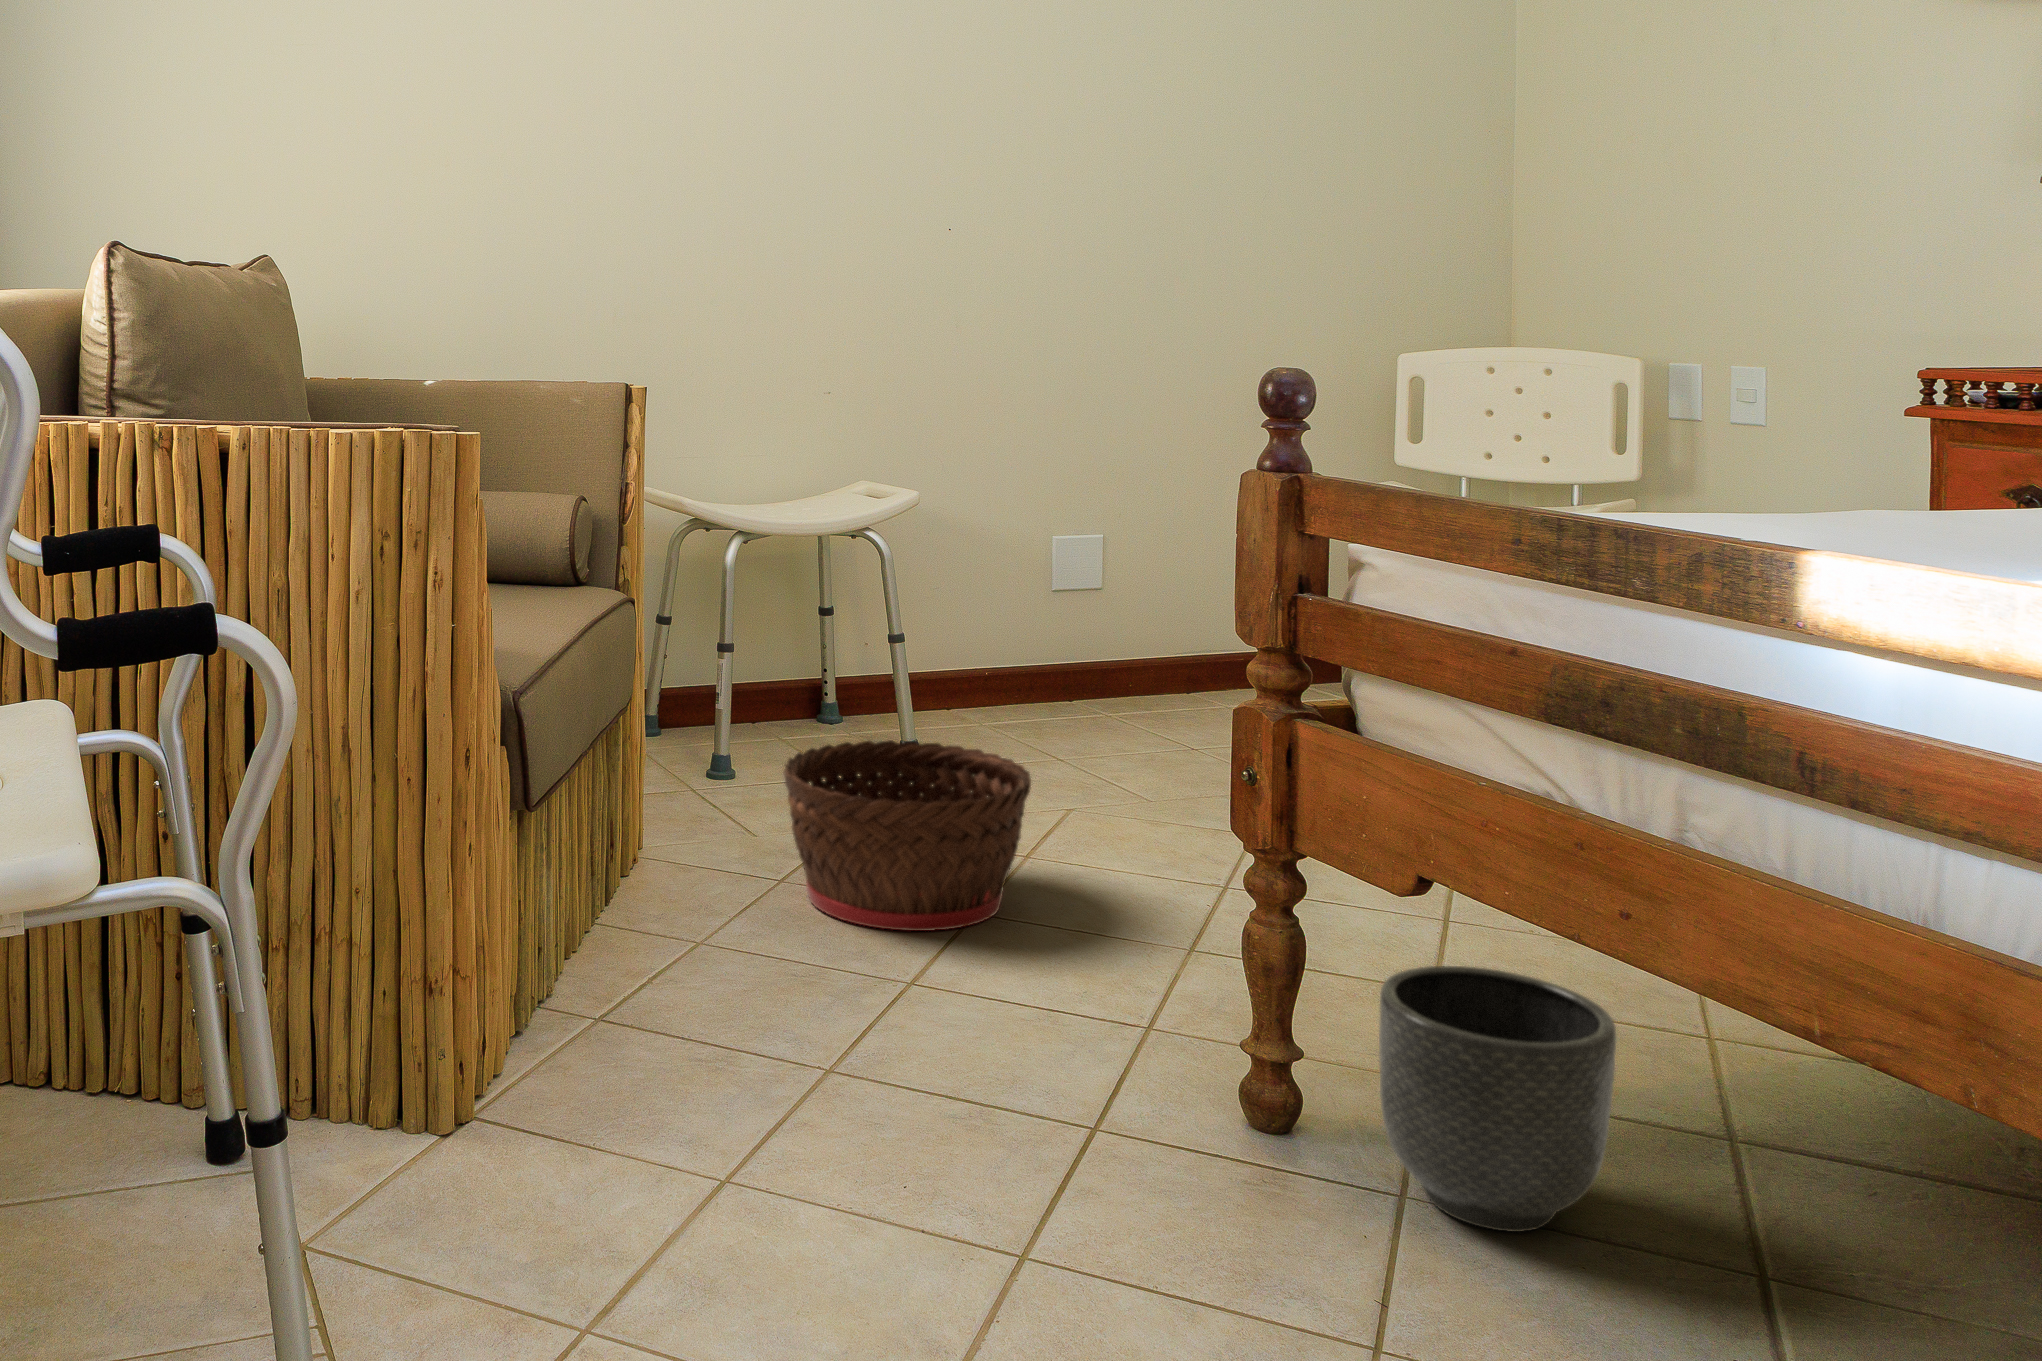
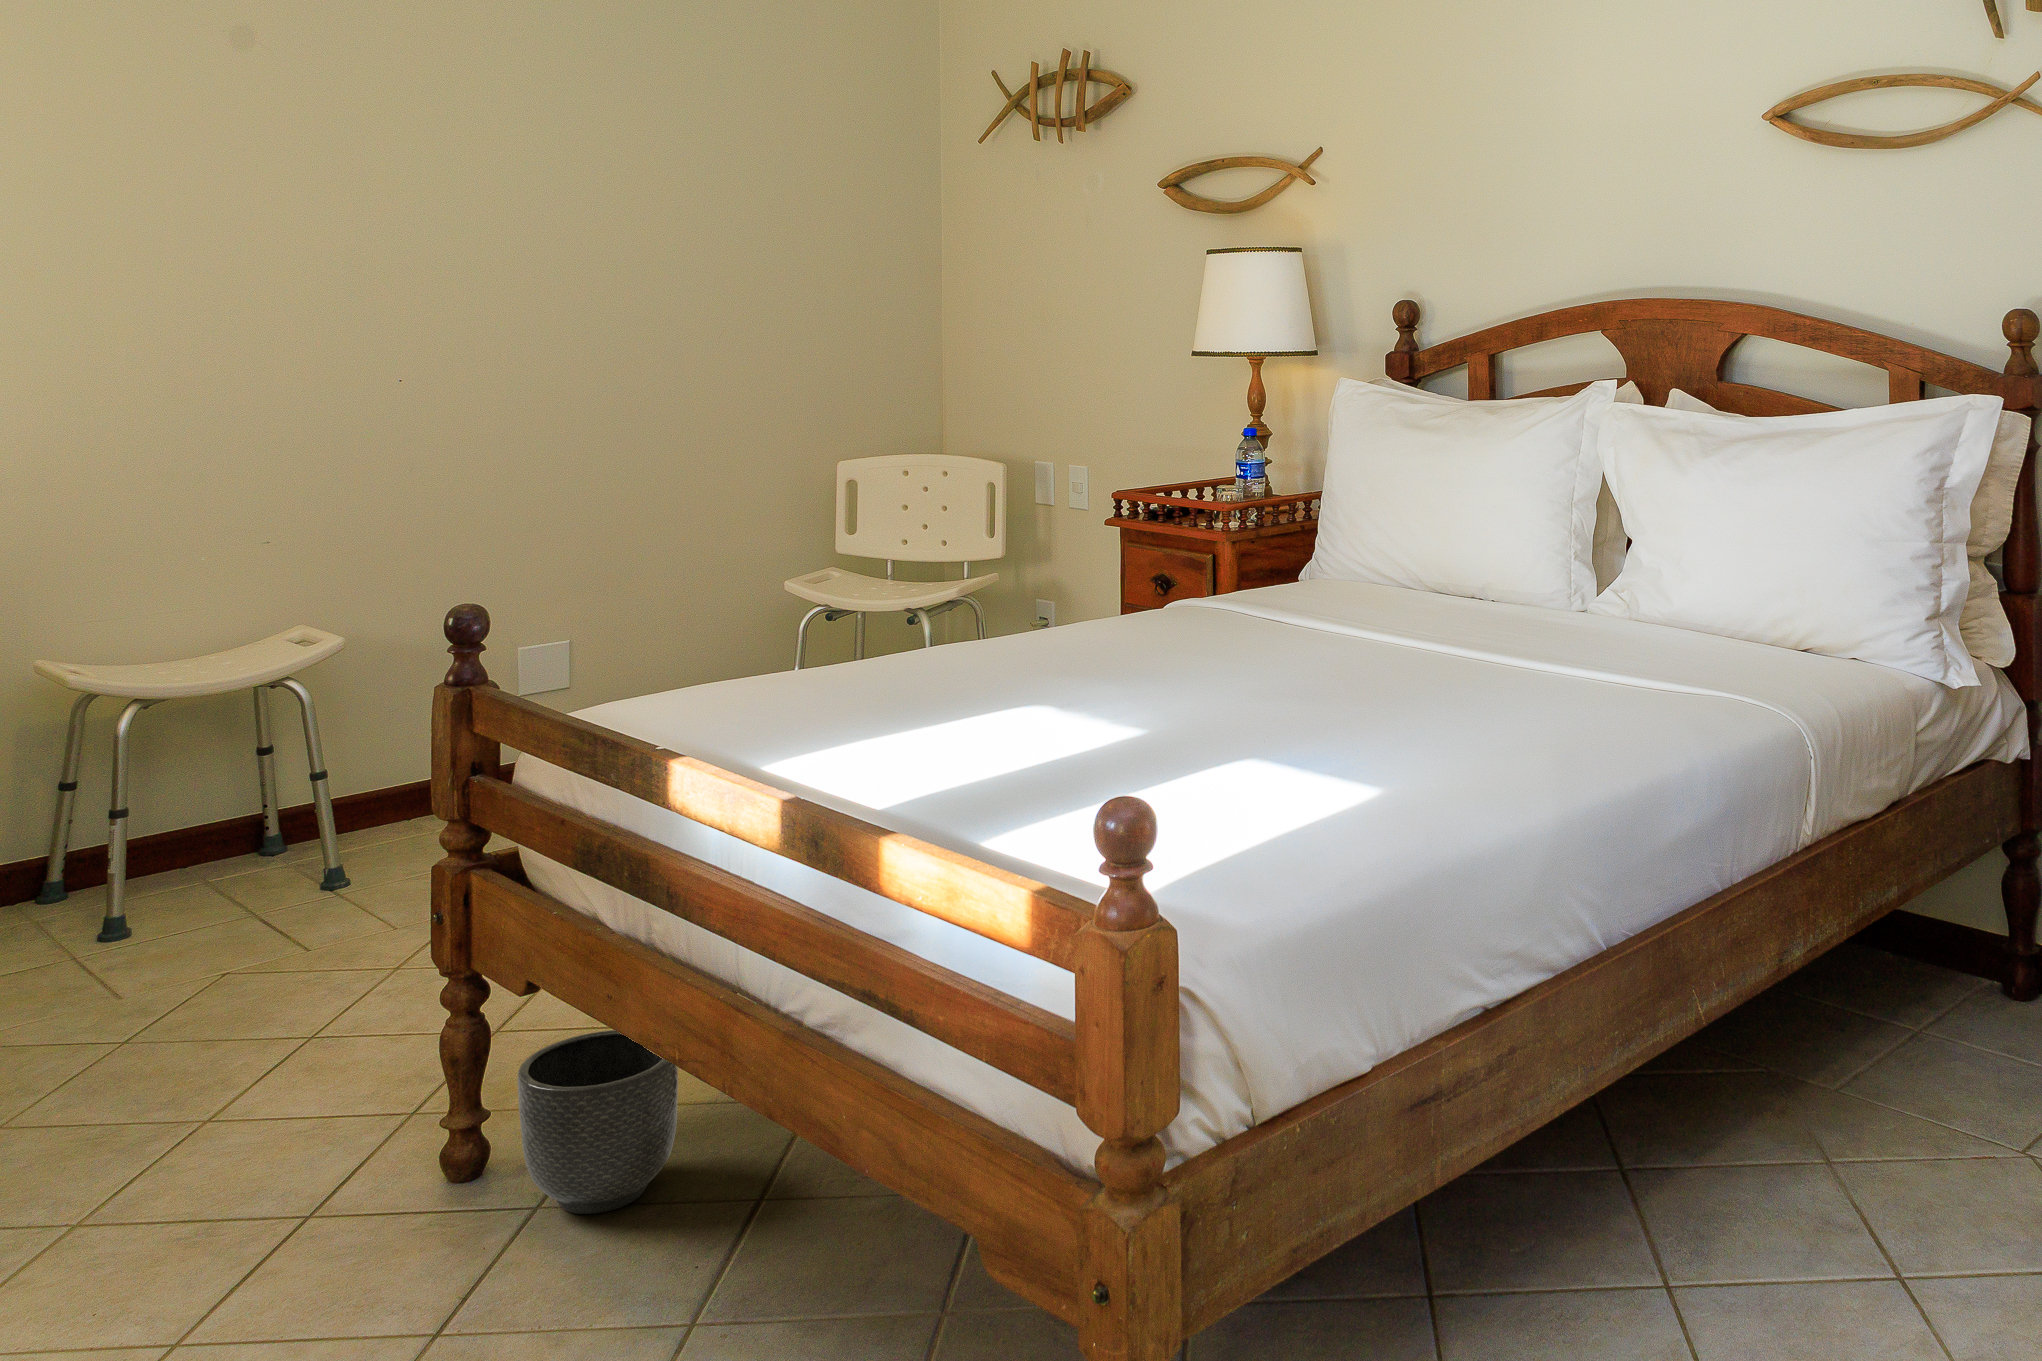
basket: present [783,740,1031,931] -> none [119,889,373,1071]

